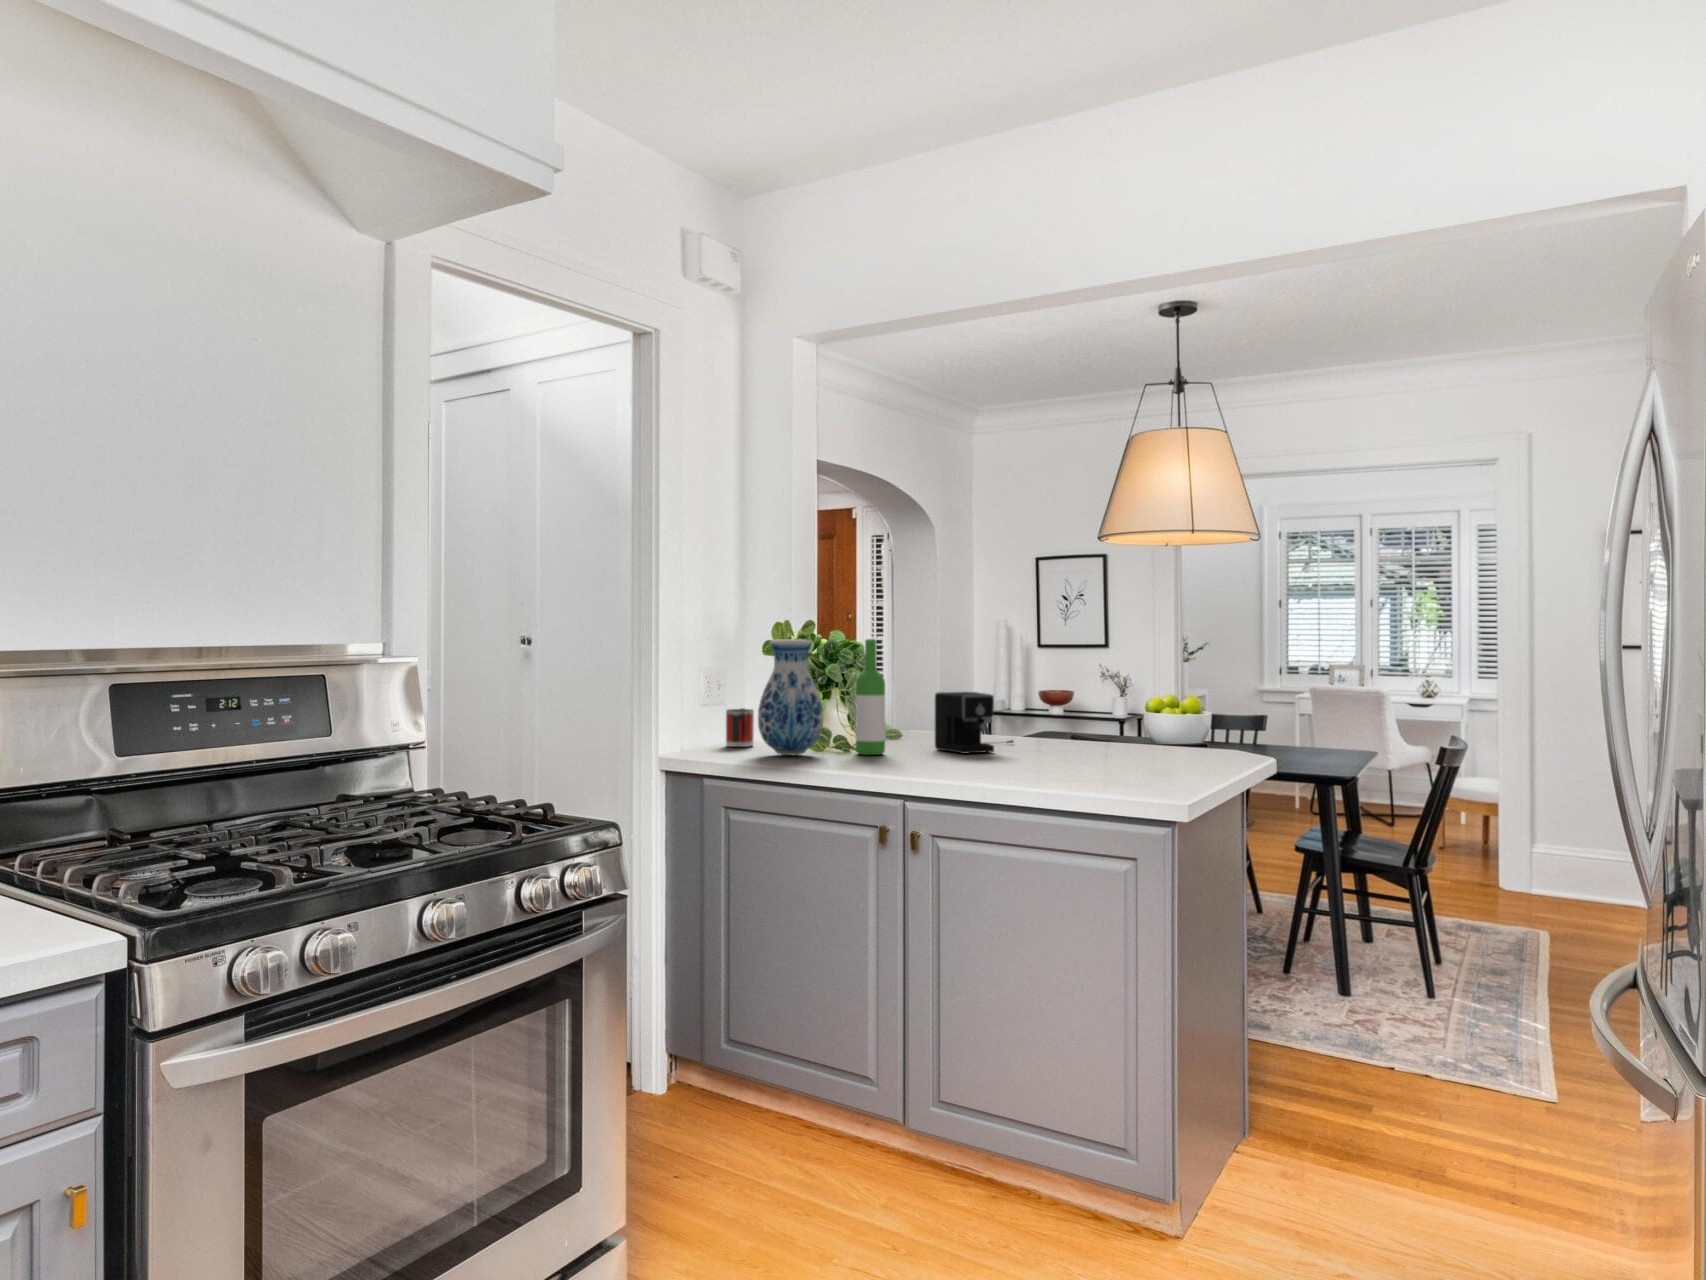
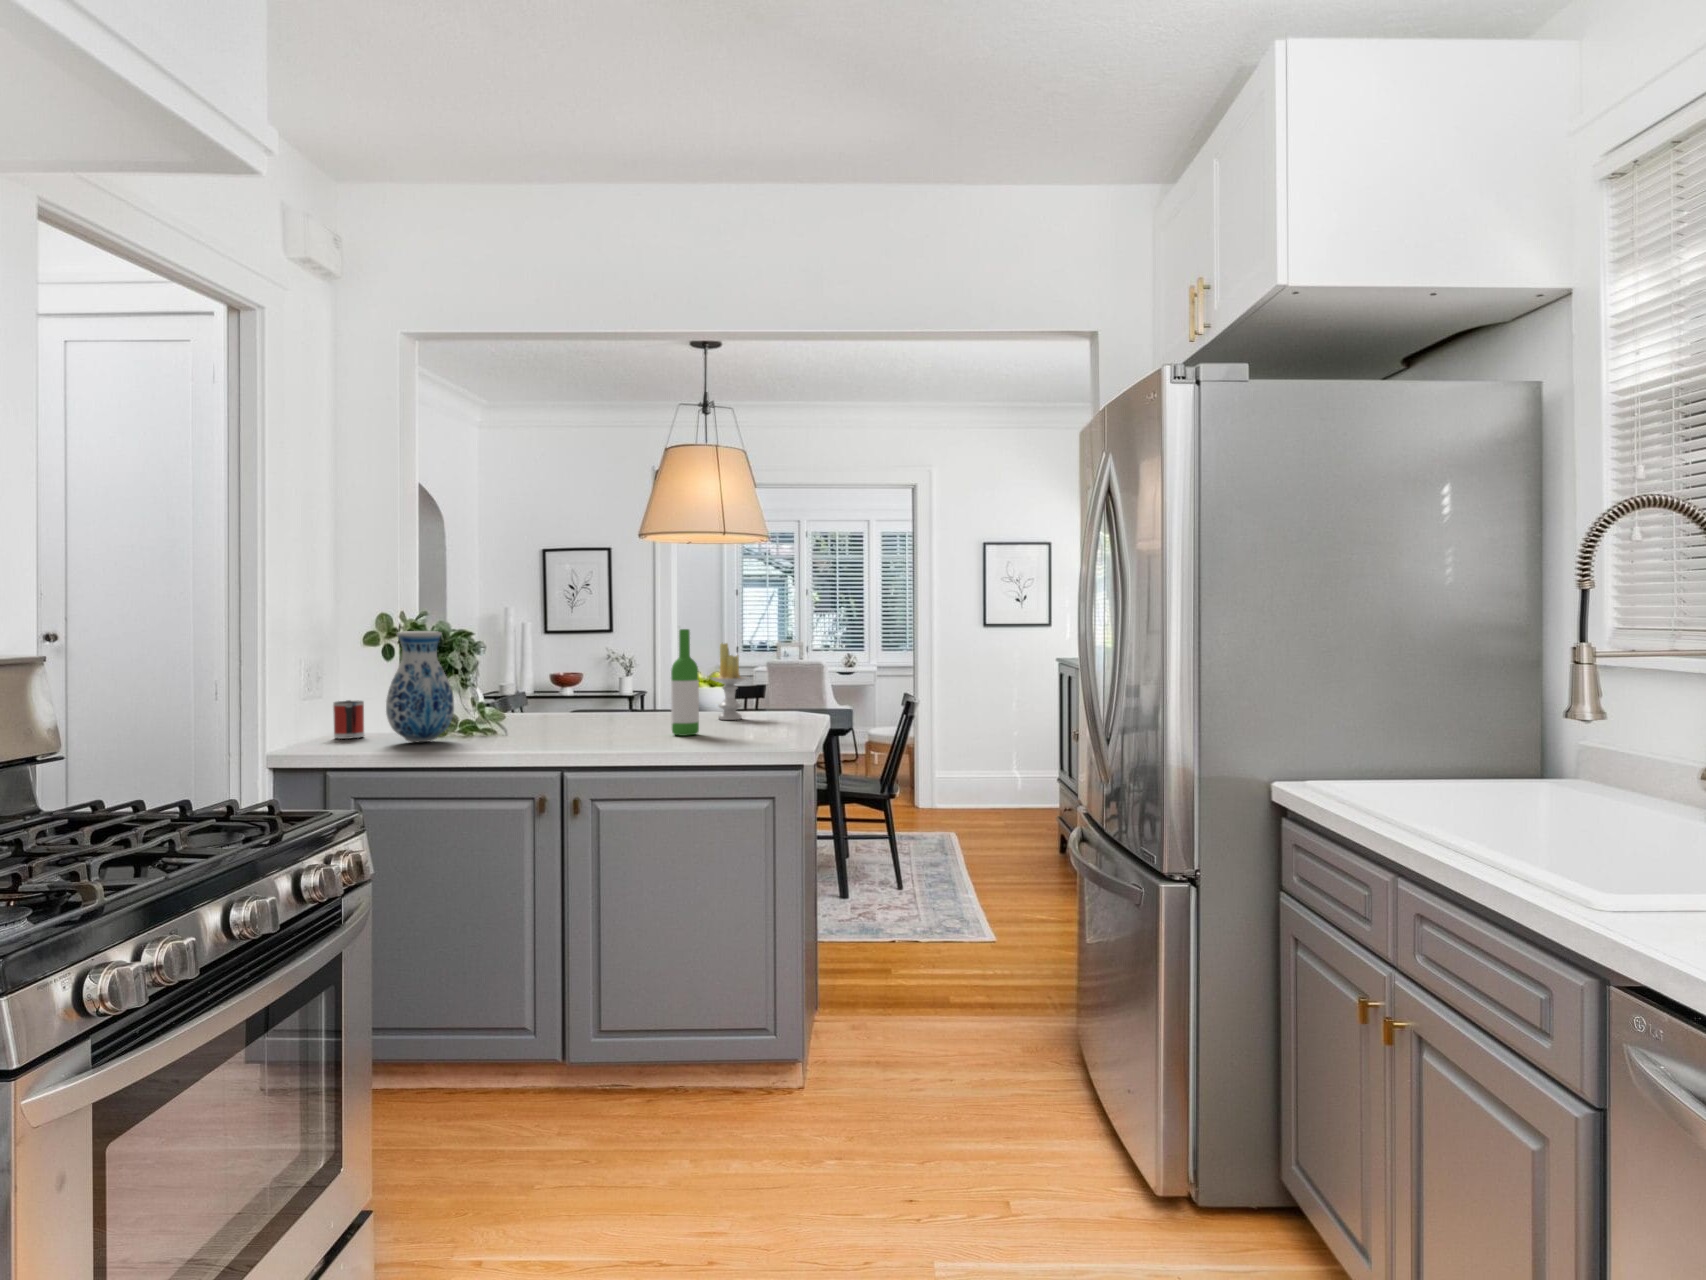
wine bottle: present [856,639,885,755] -> present [671,629,699,736]
candle: none [1124,658,1174,754] -> present [711,643,748,720]
coffee maker: present [935,692,1013,753] -> none [549,675,612,730]

